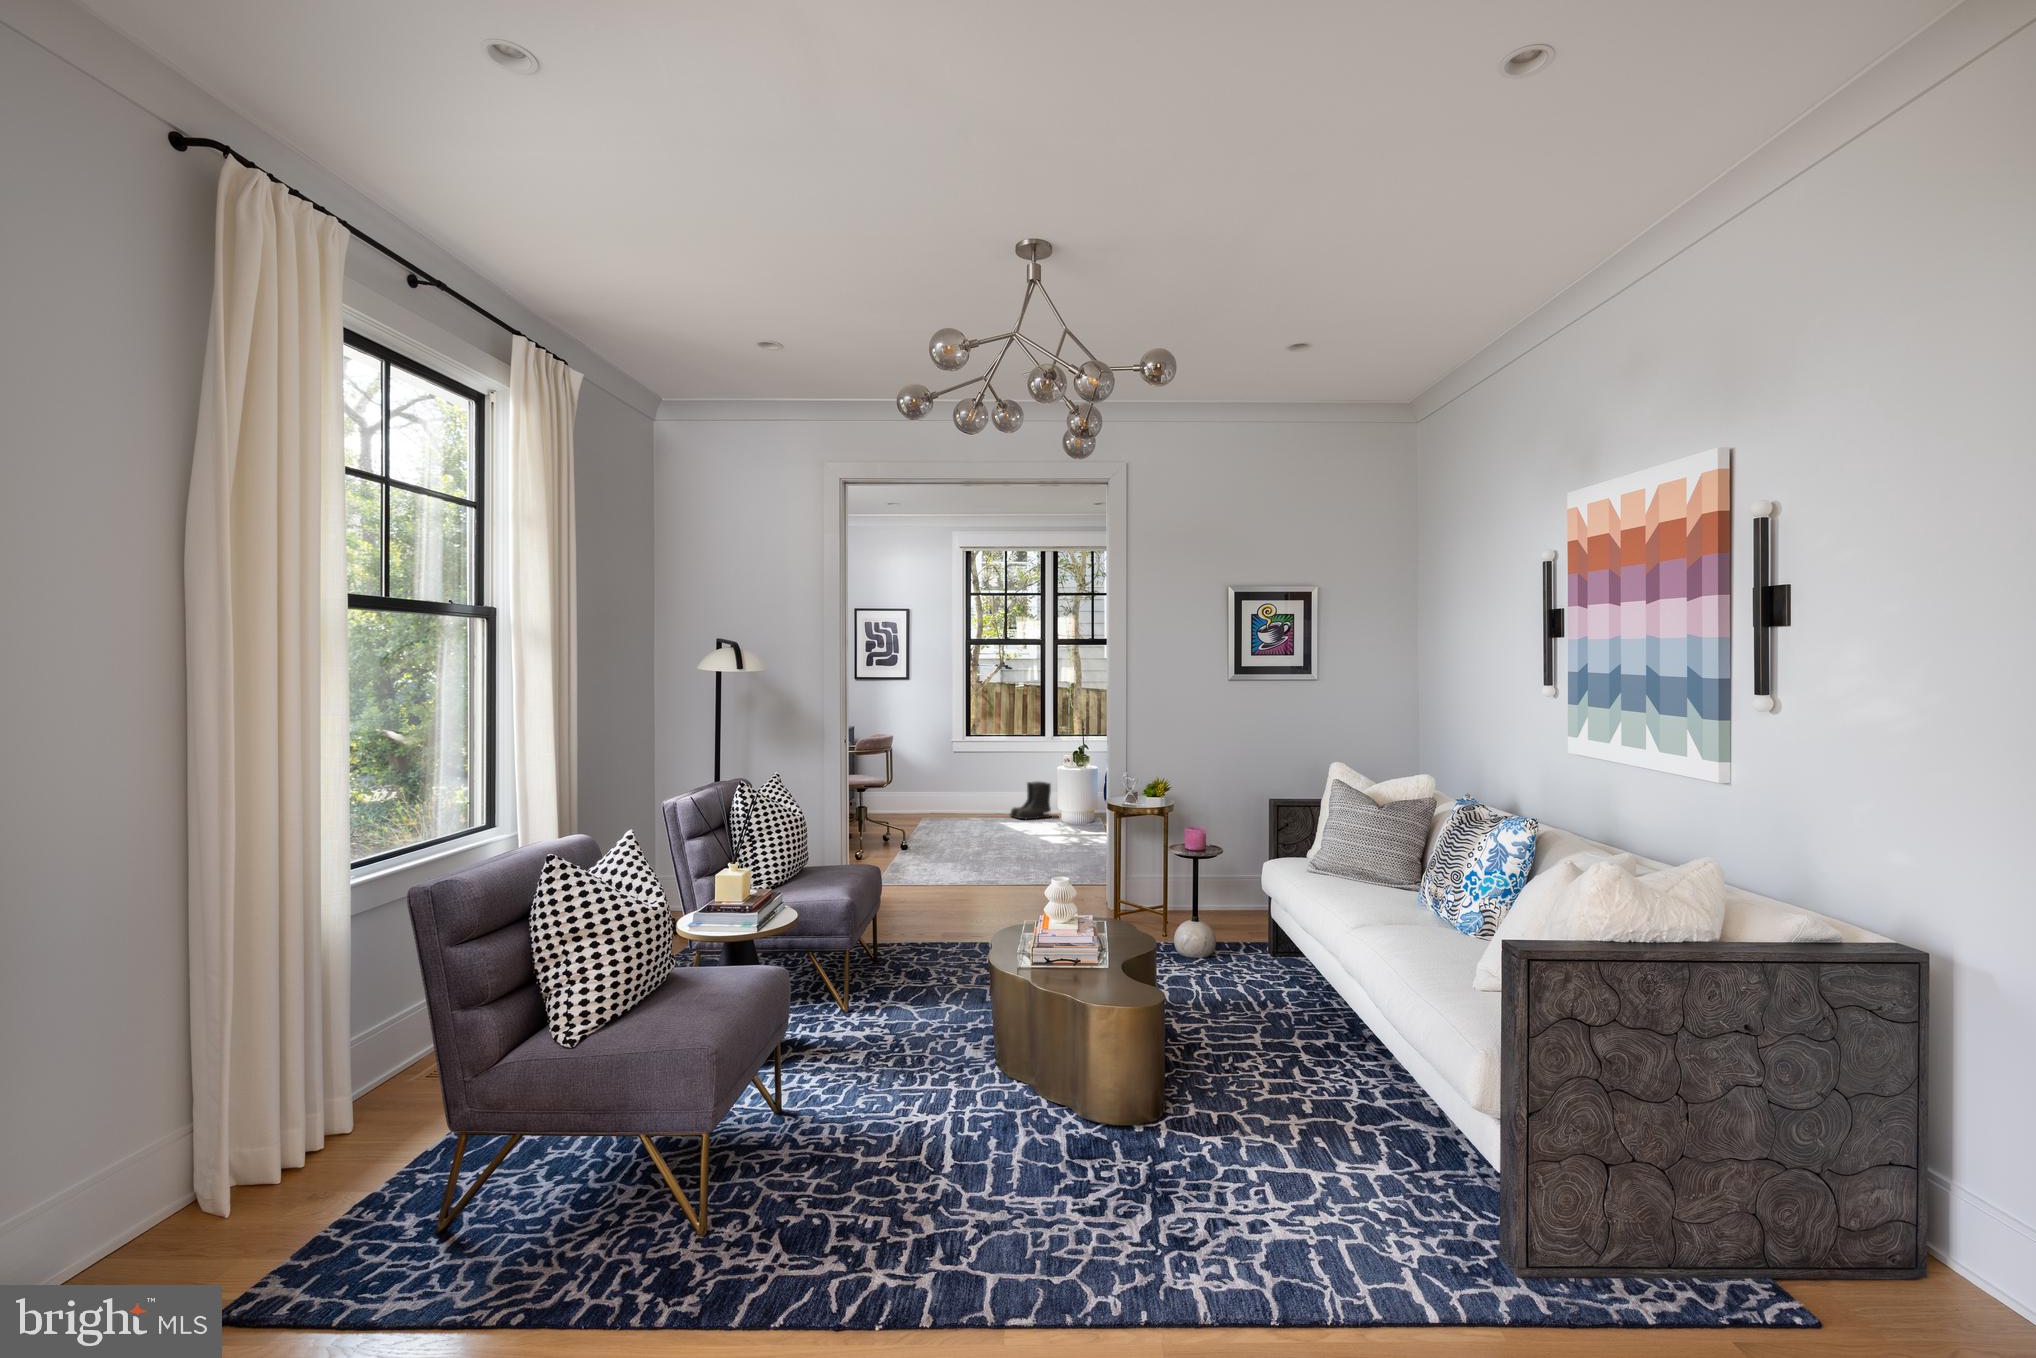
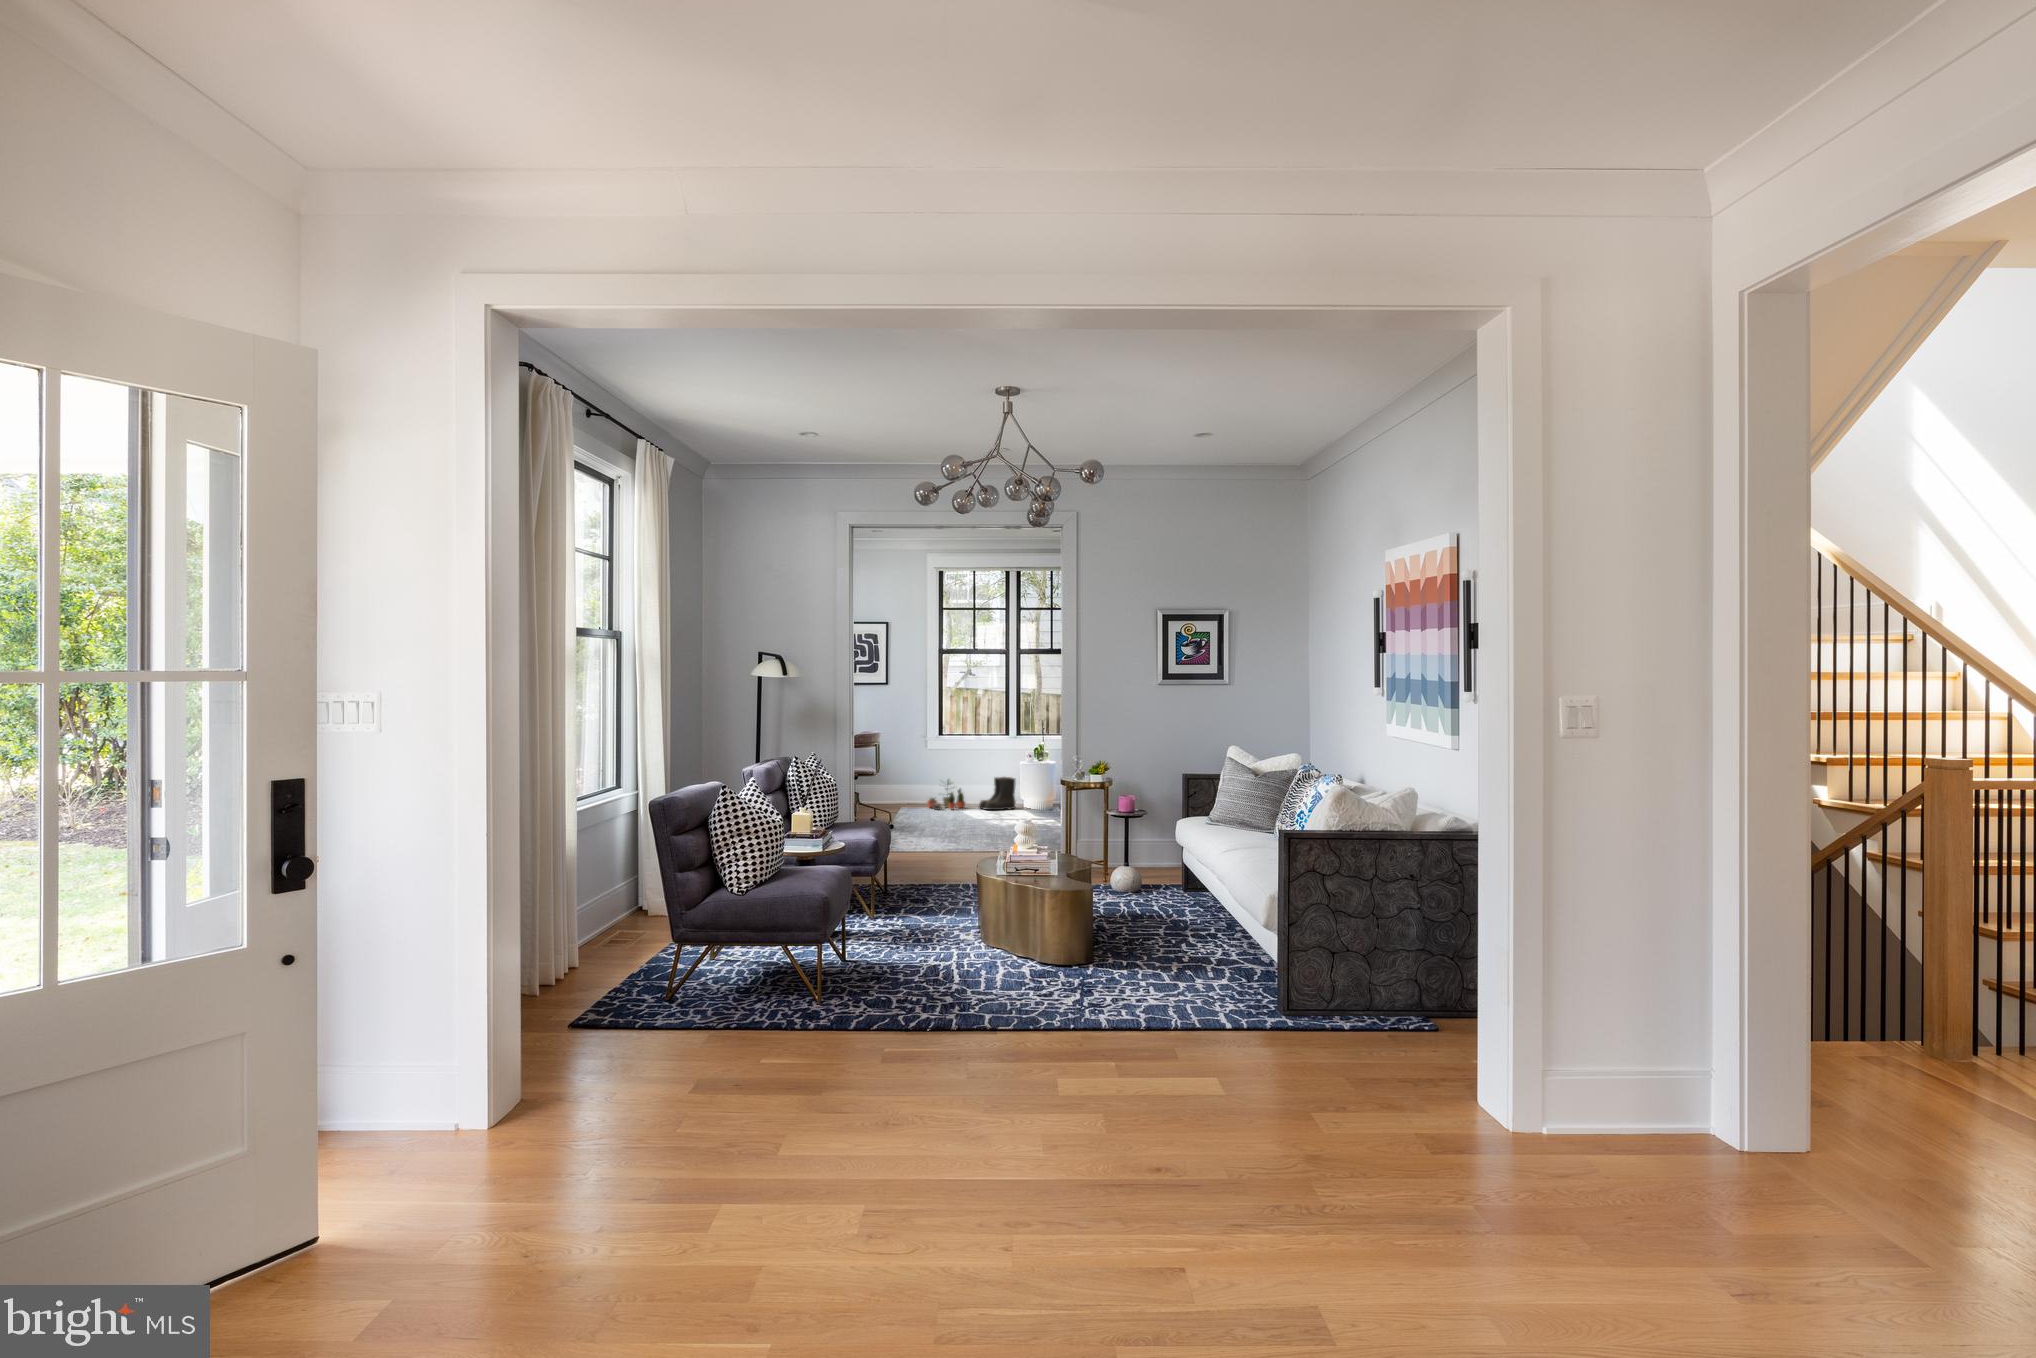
potted plant: none [952,783,995,819] -> present [927,780,965,810]

